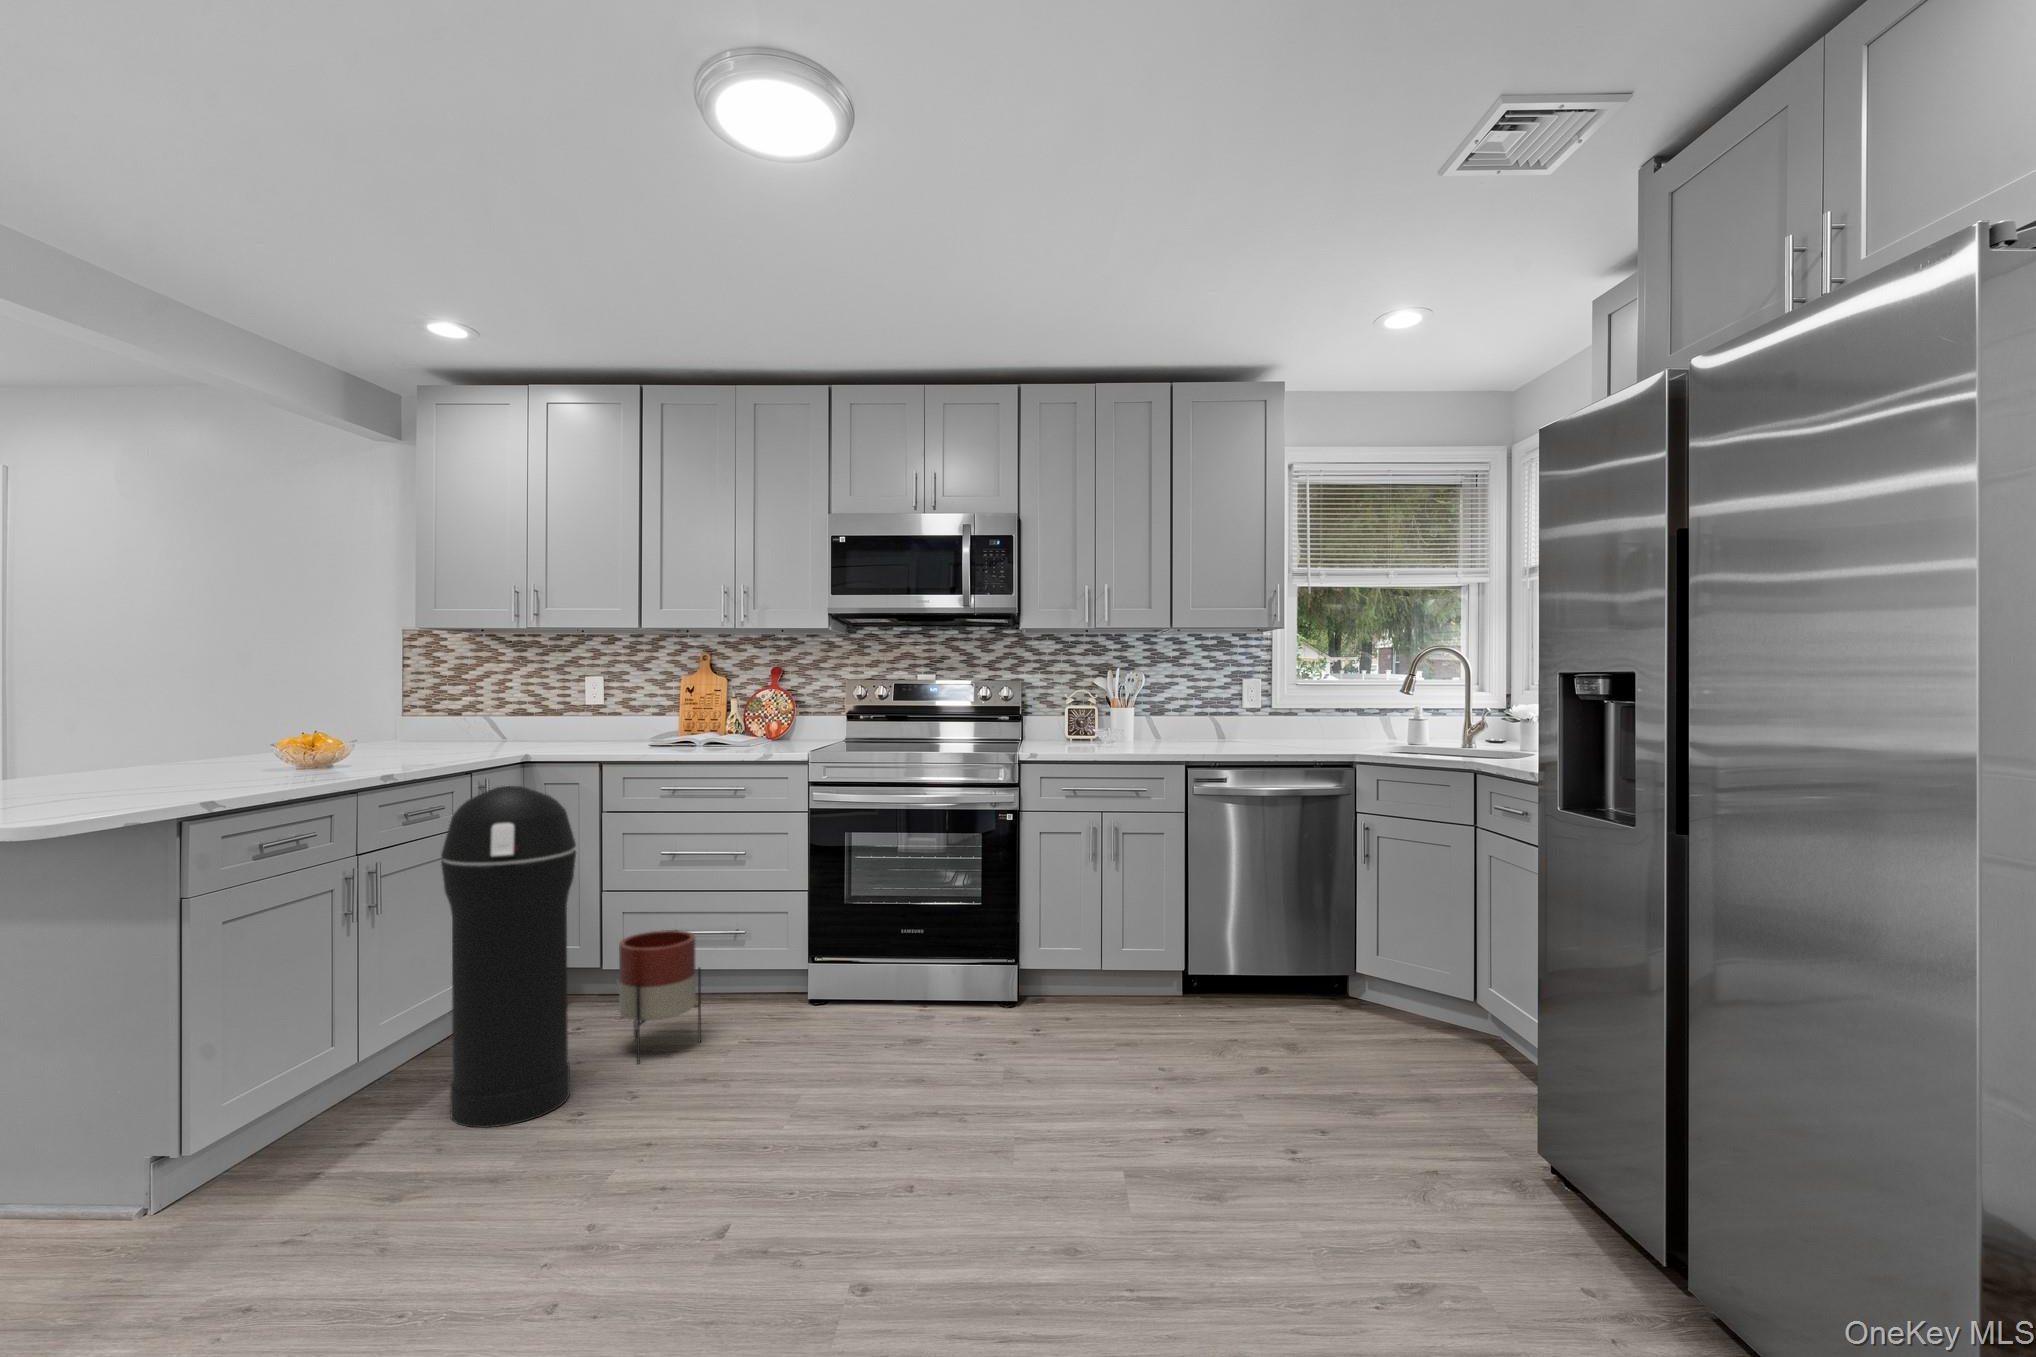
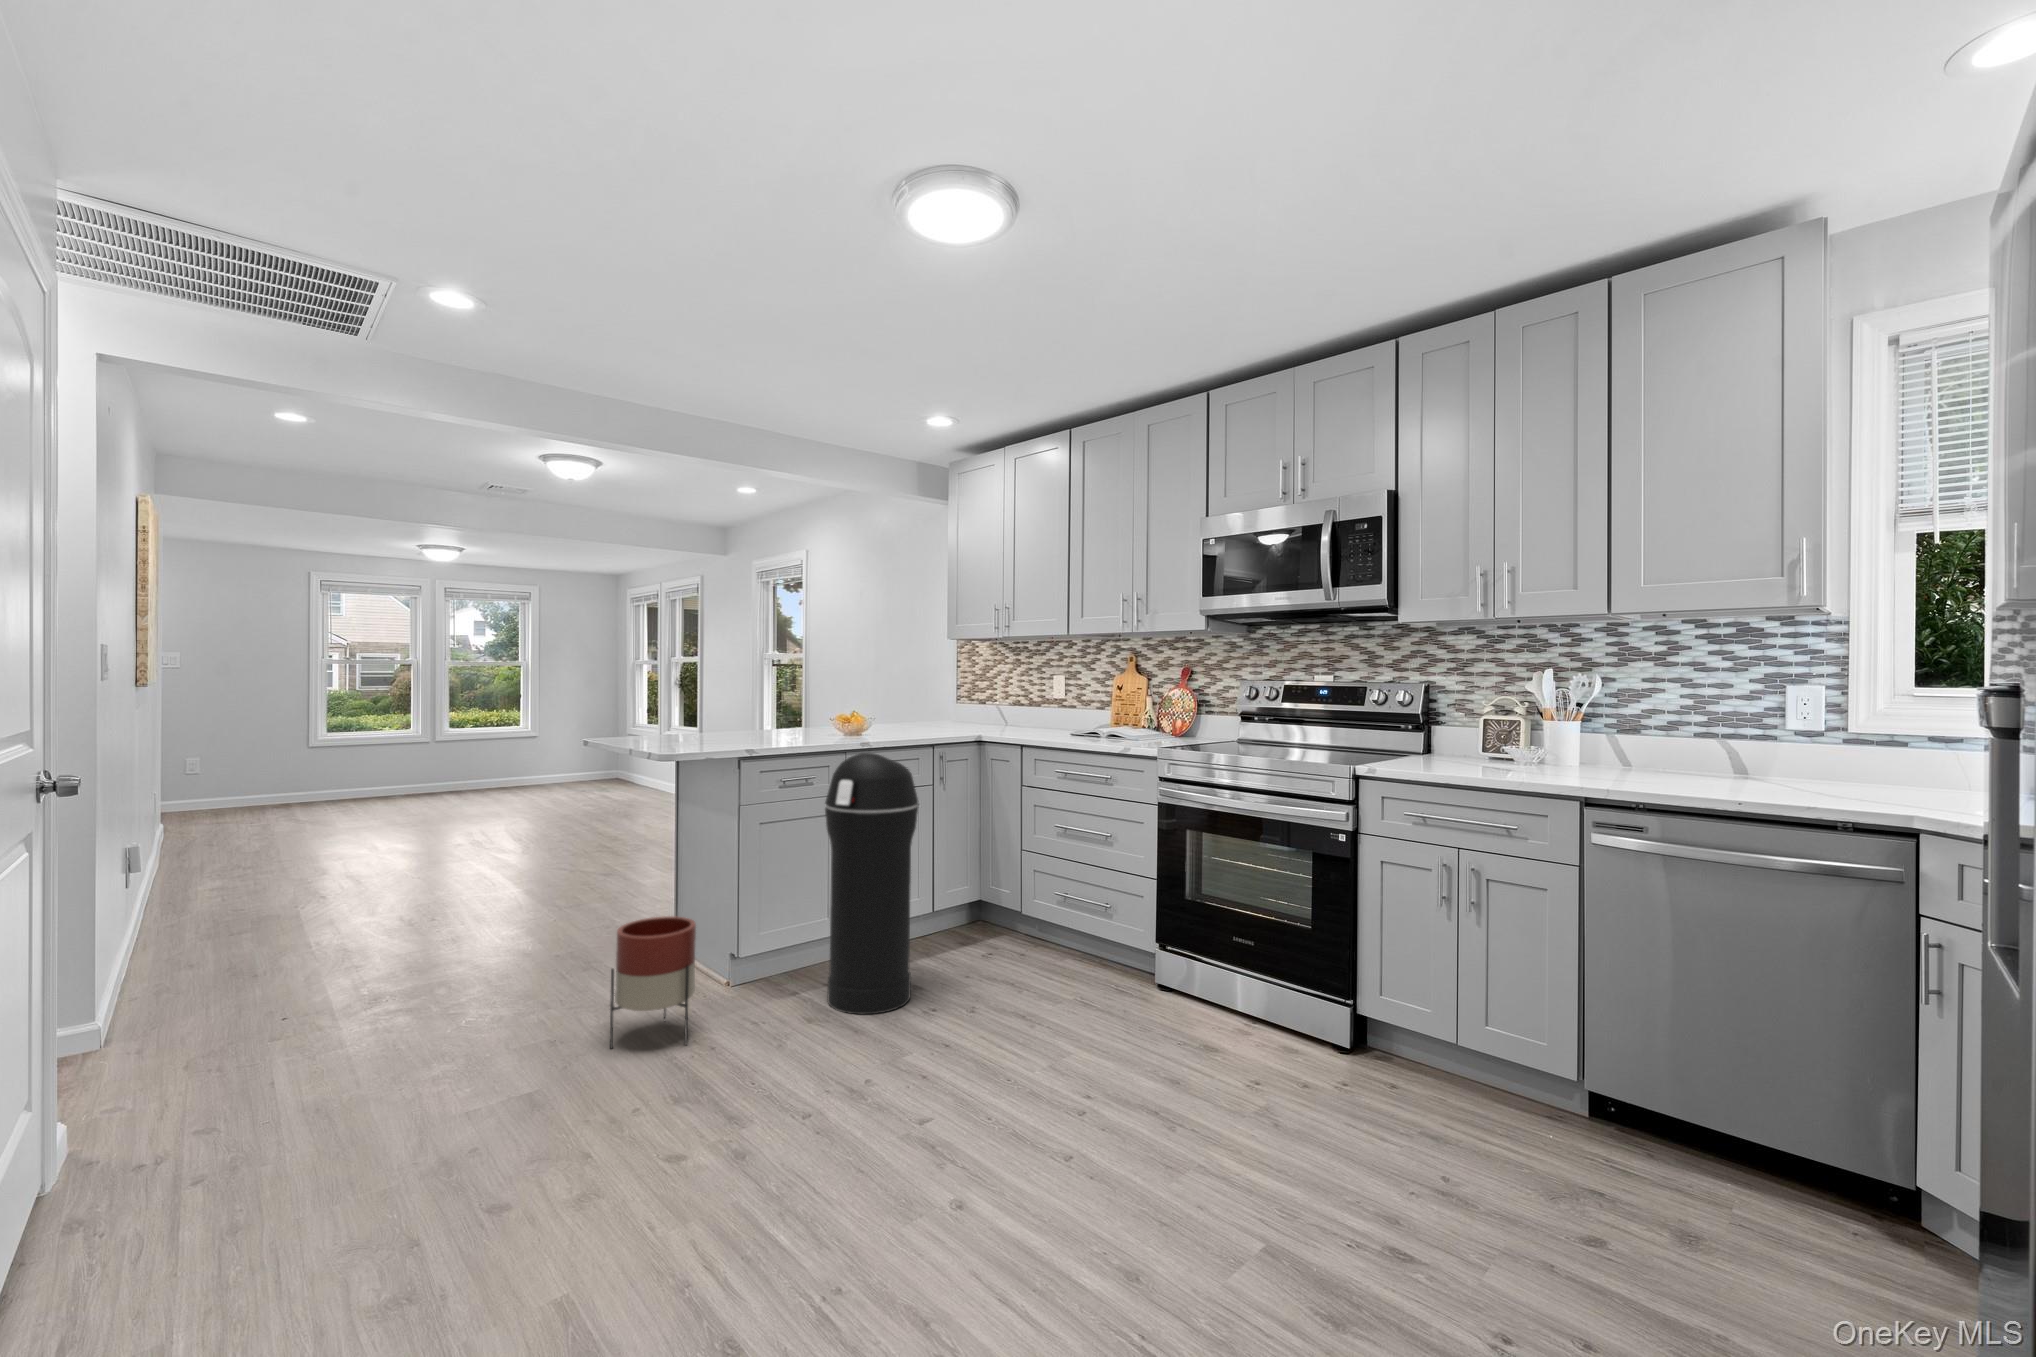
planter: present [619,930,701,1064] -> present [610,916,696,1048]

